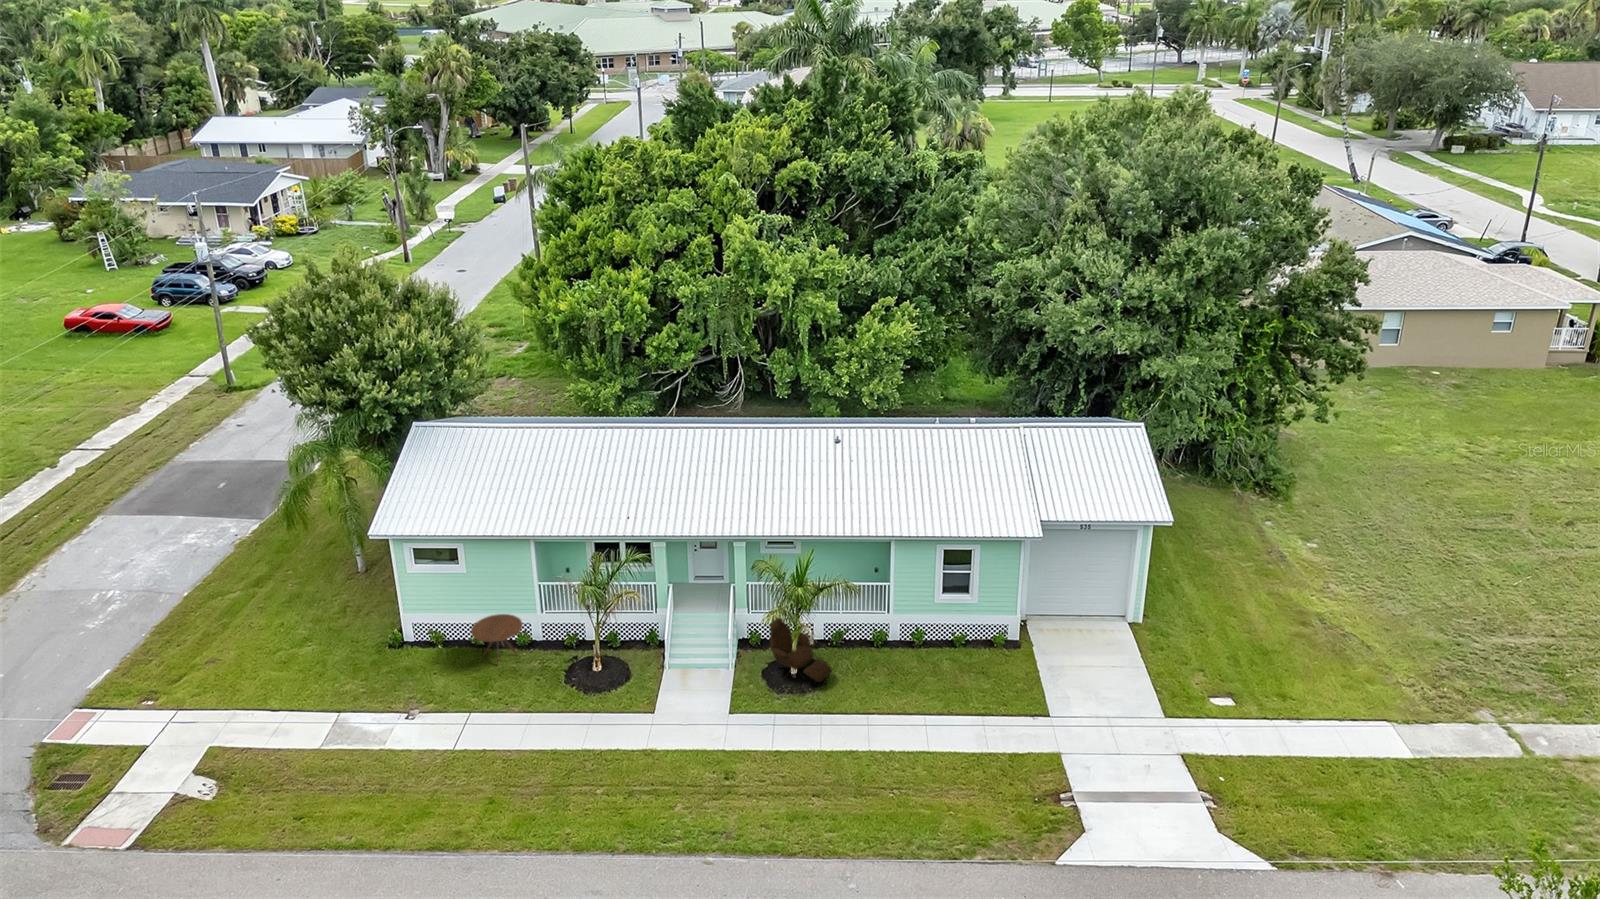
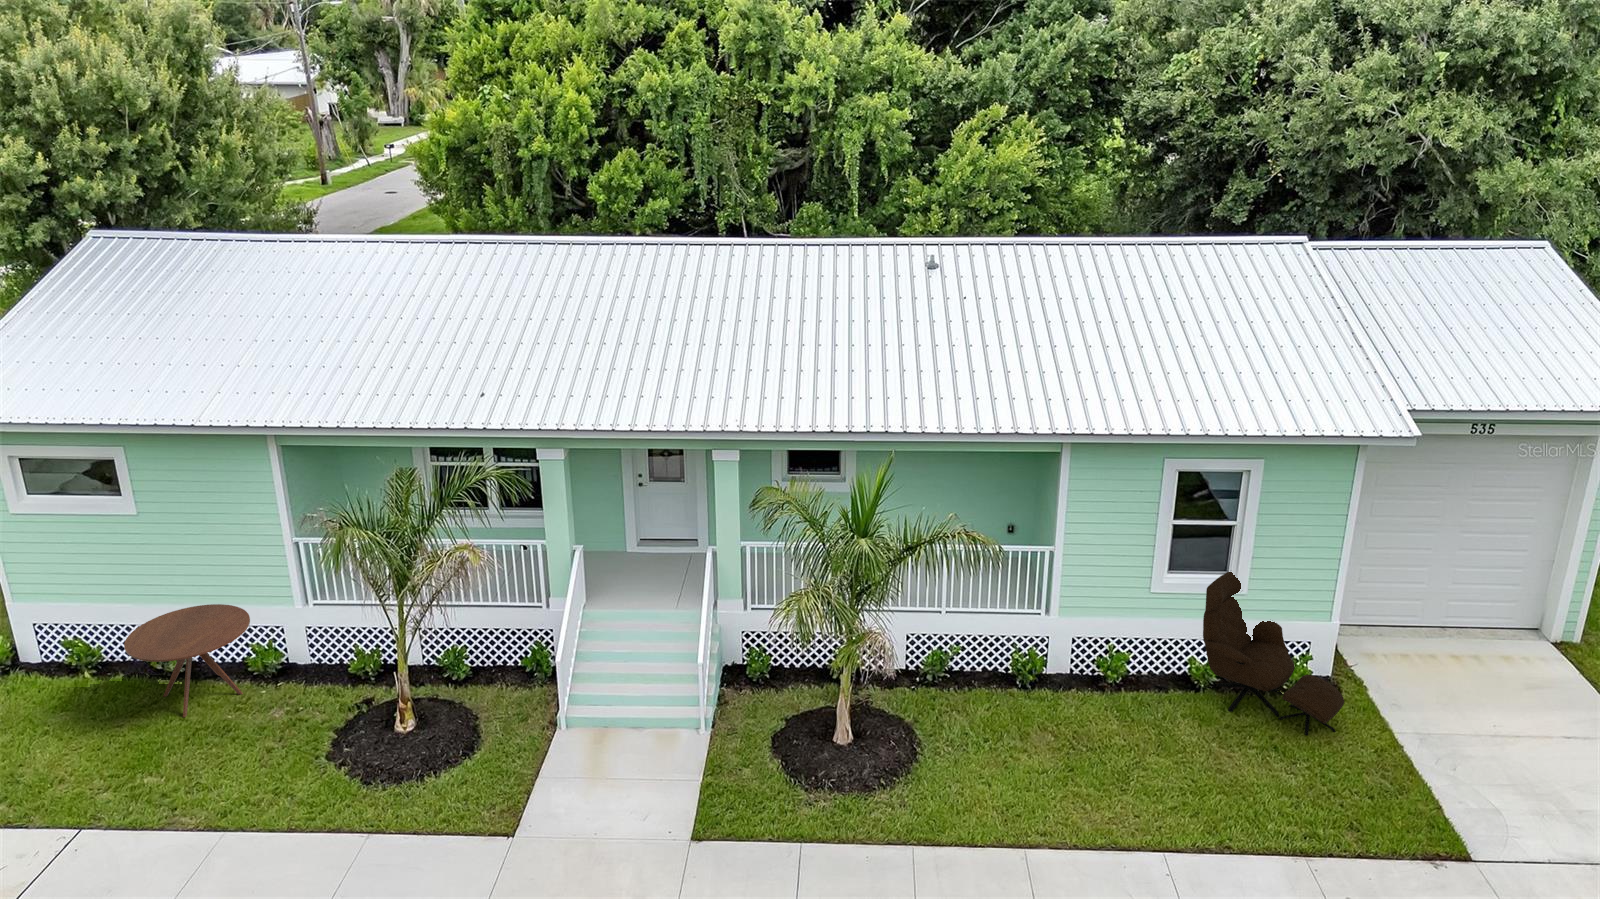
lounge chair: present [770,618,832,684] -> present [1203,572,1345,736]

